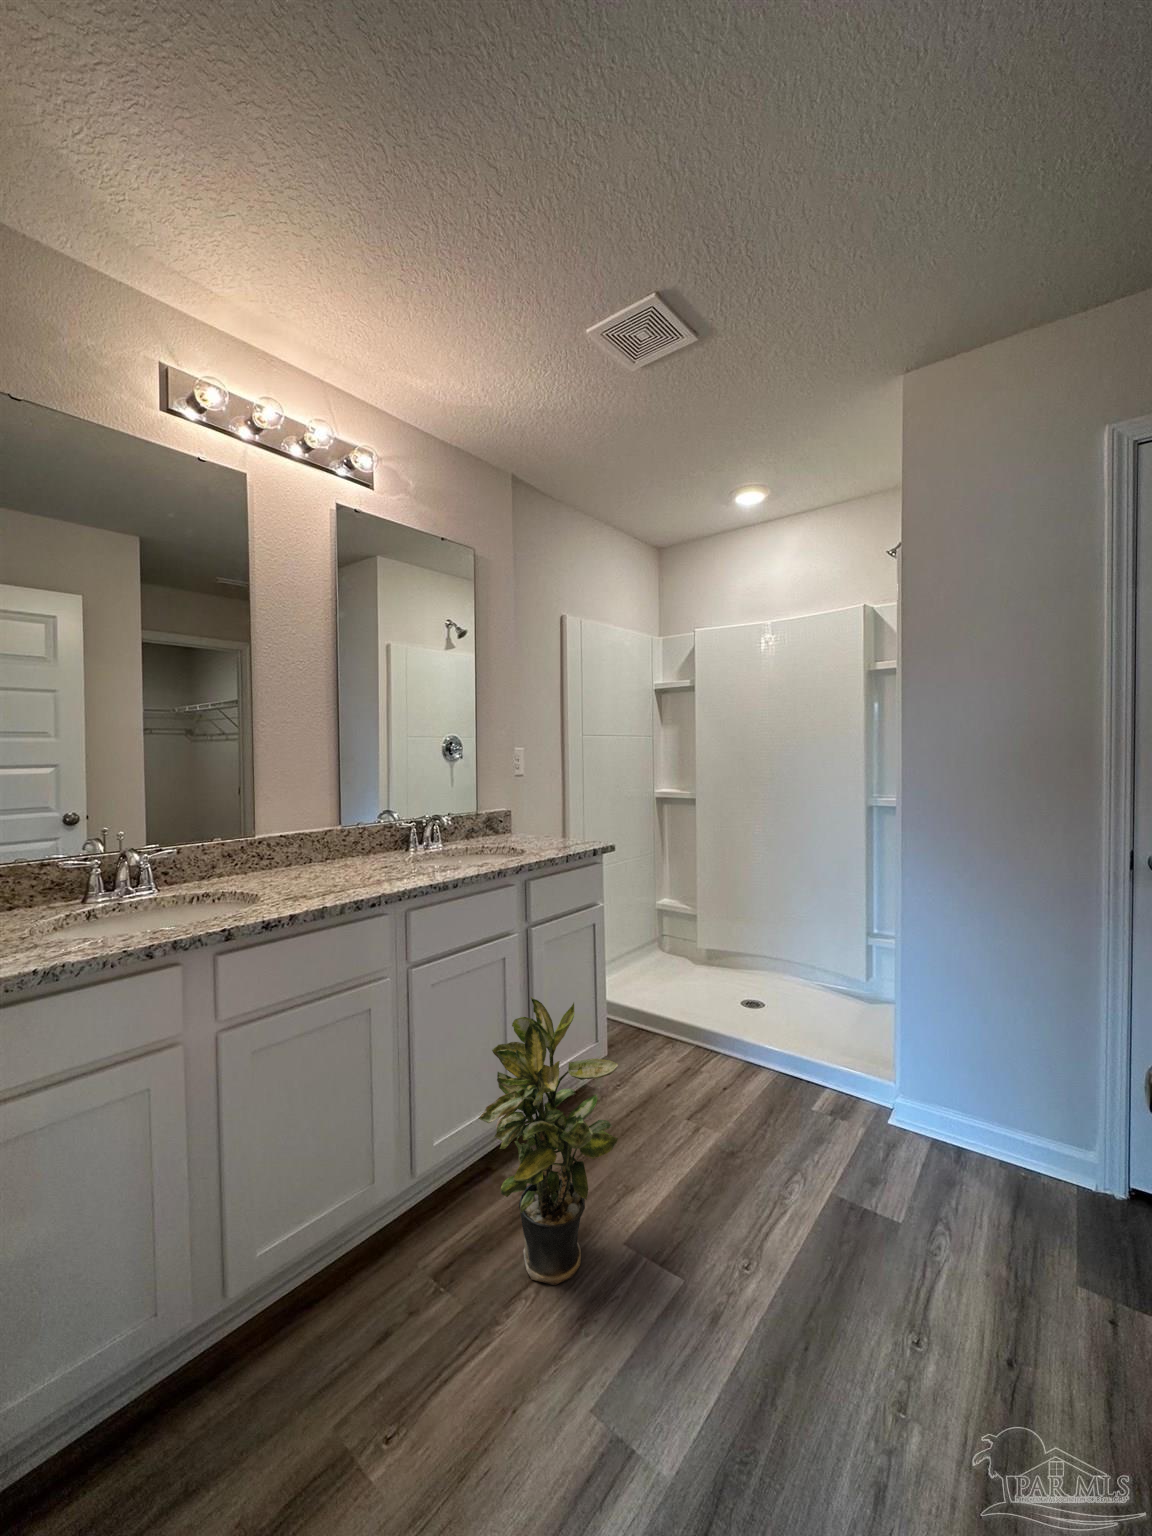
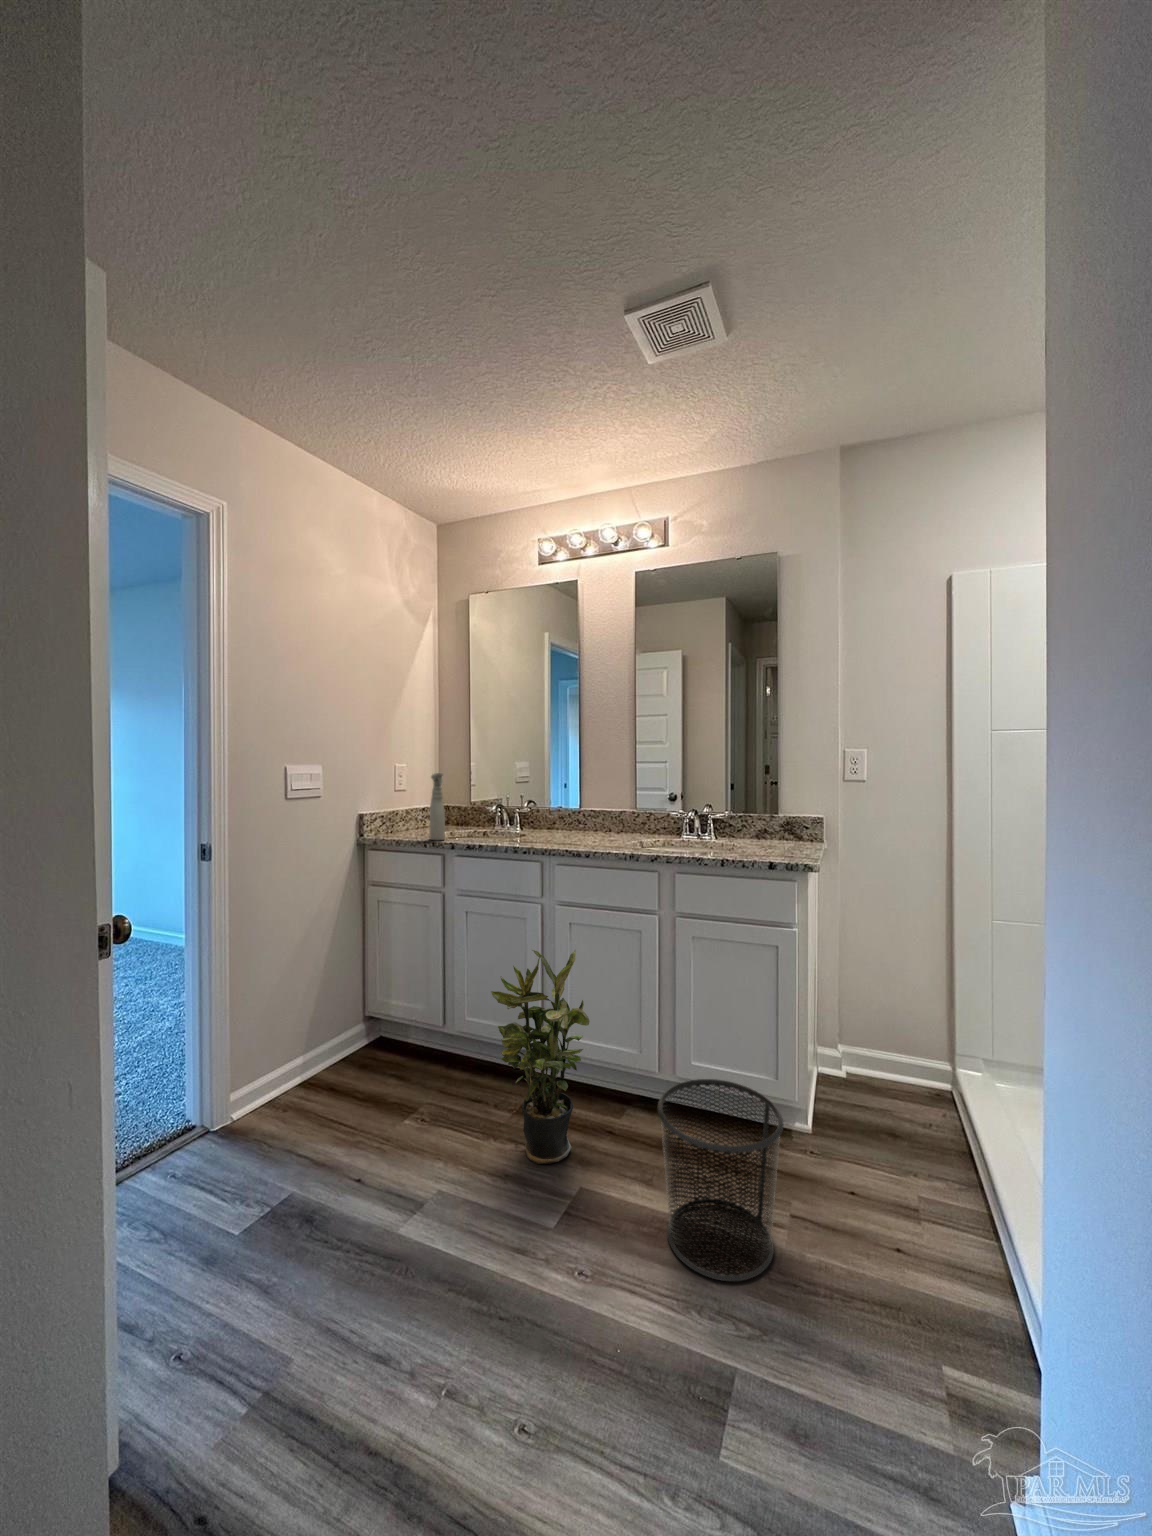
spray bottle: none [88,789,148,943] -> present [429,772,445,840]
waste bin: none [657,1032,763,1193] -> present [658,1079,784,1281]

